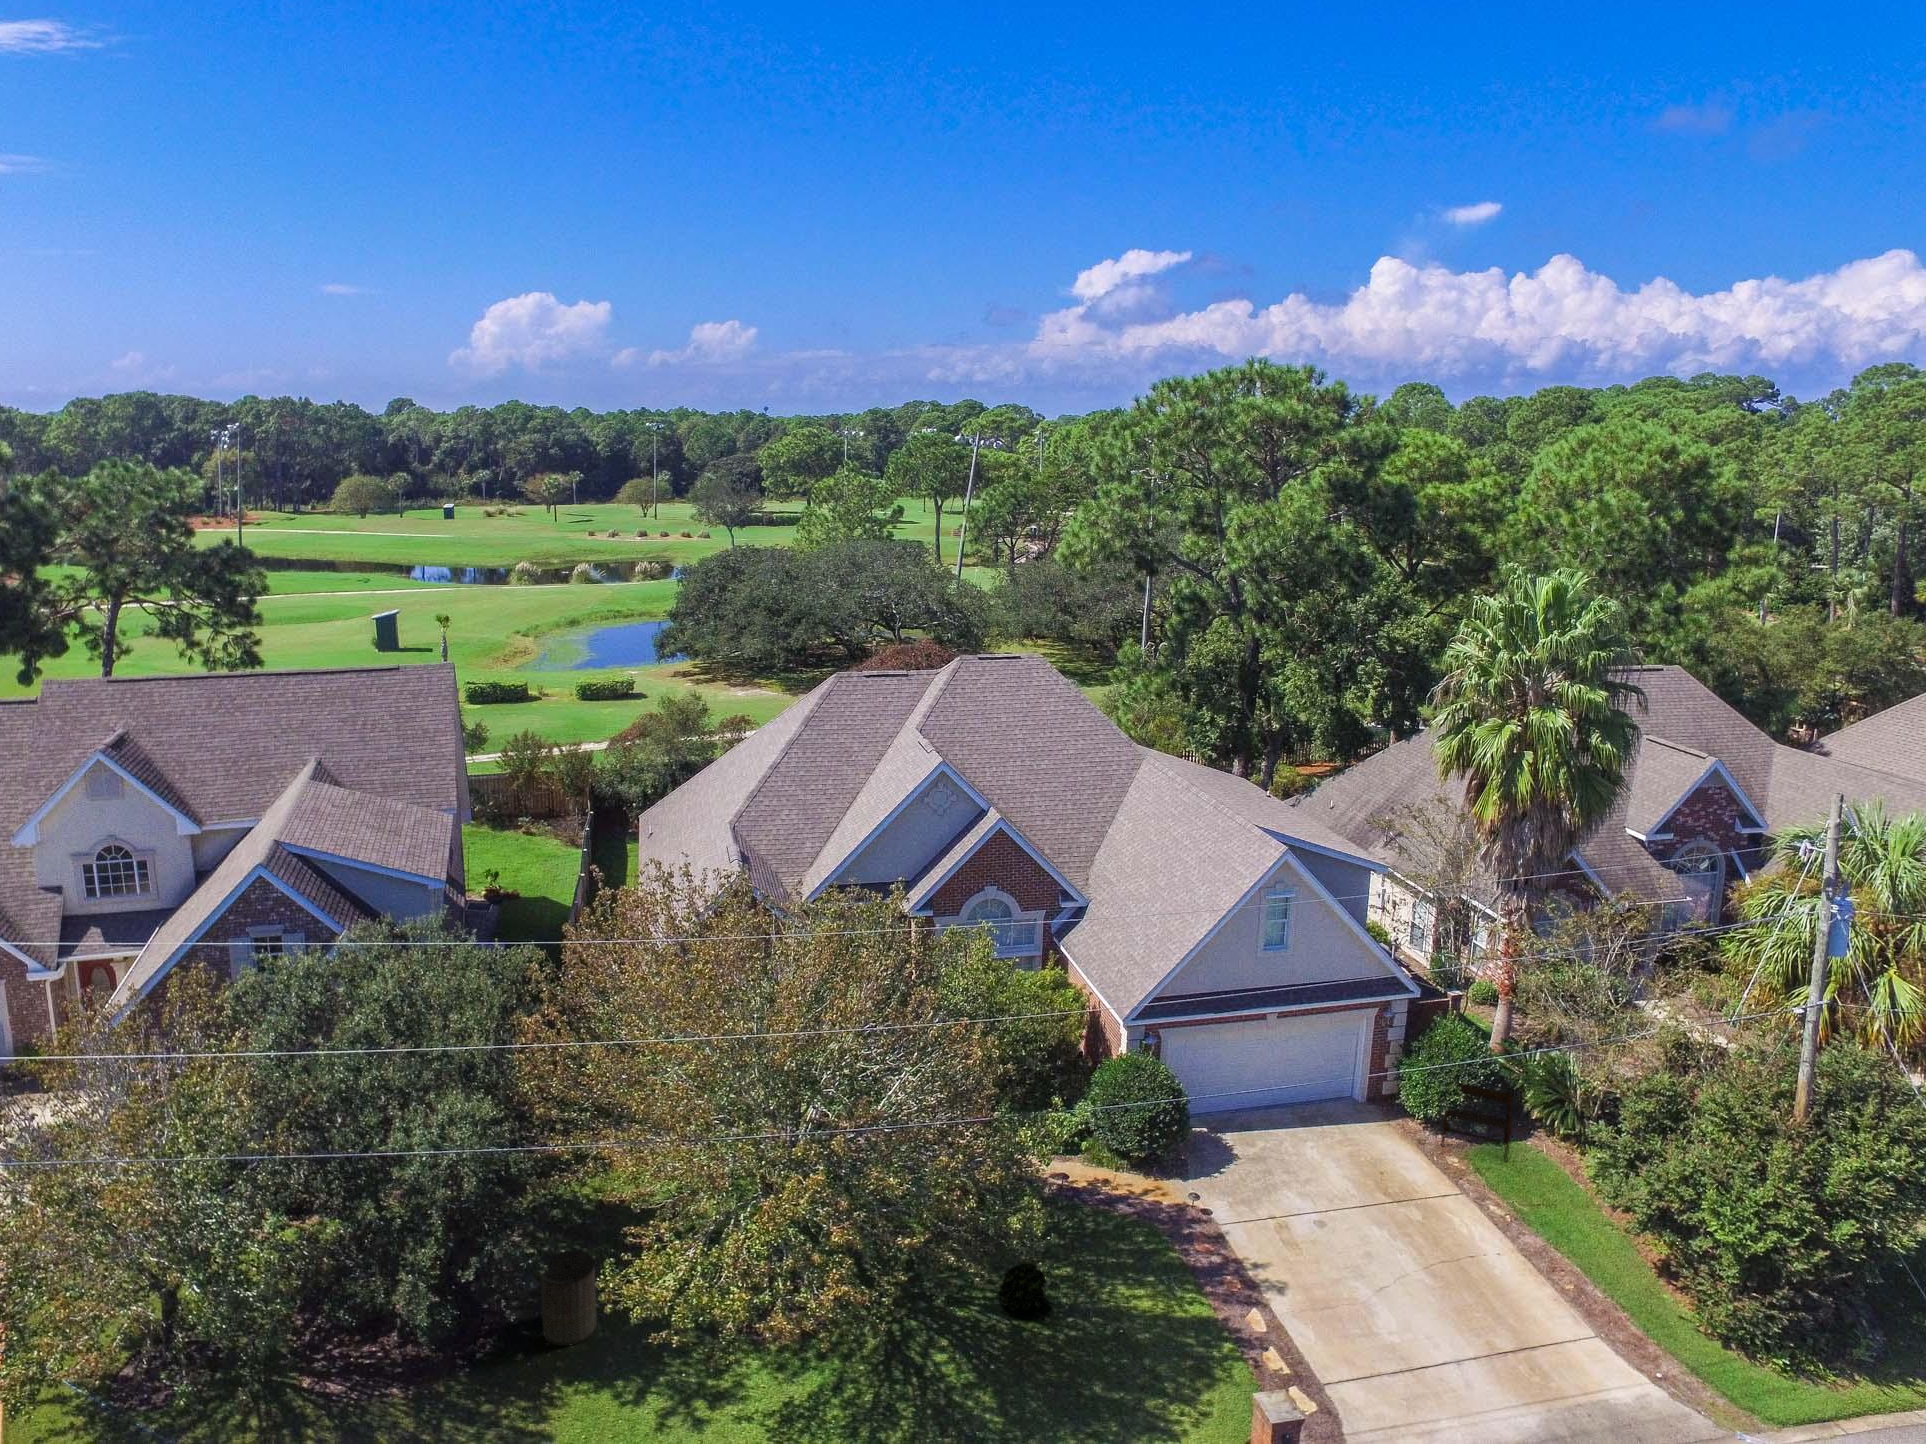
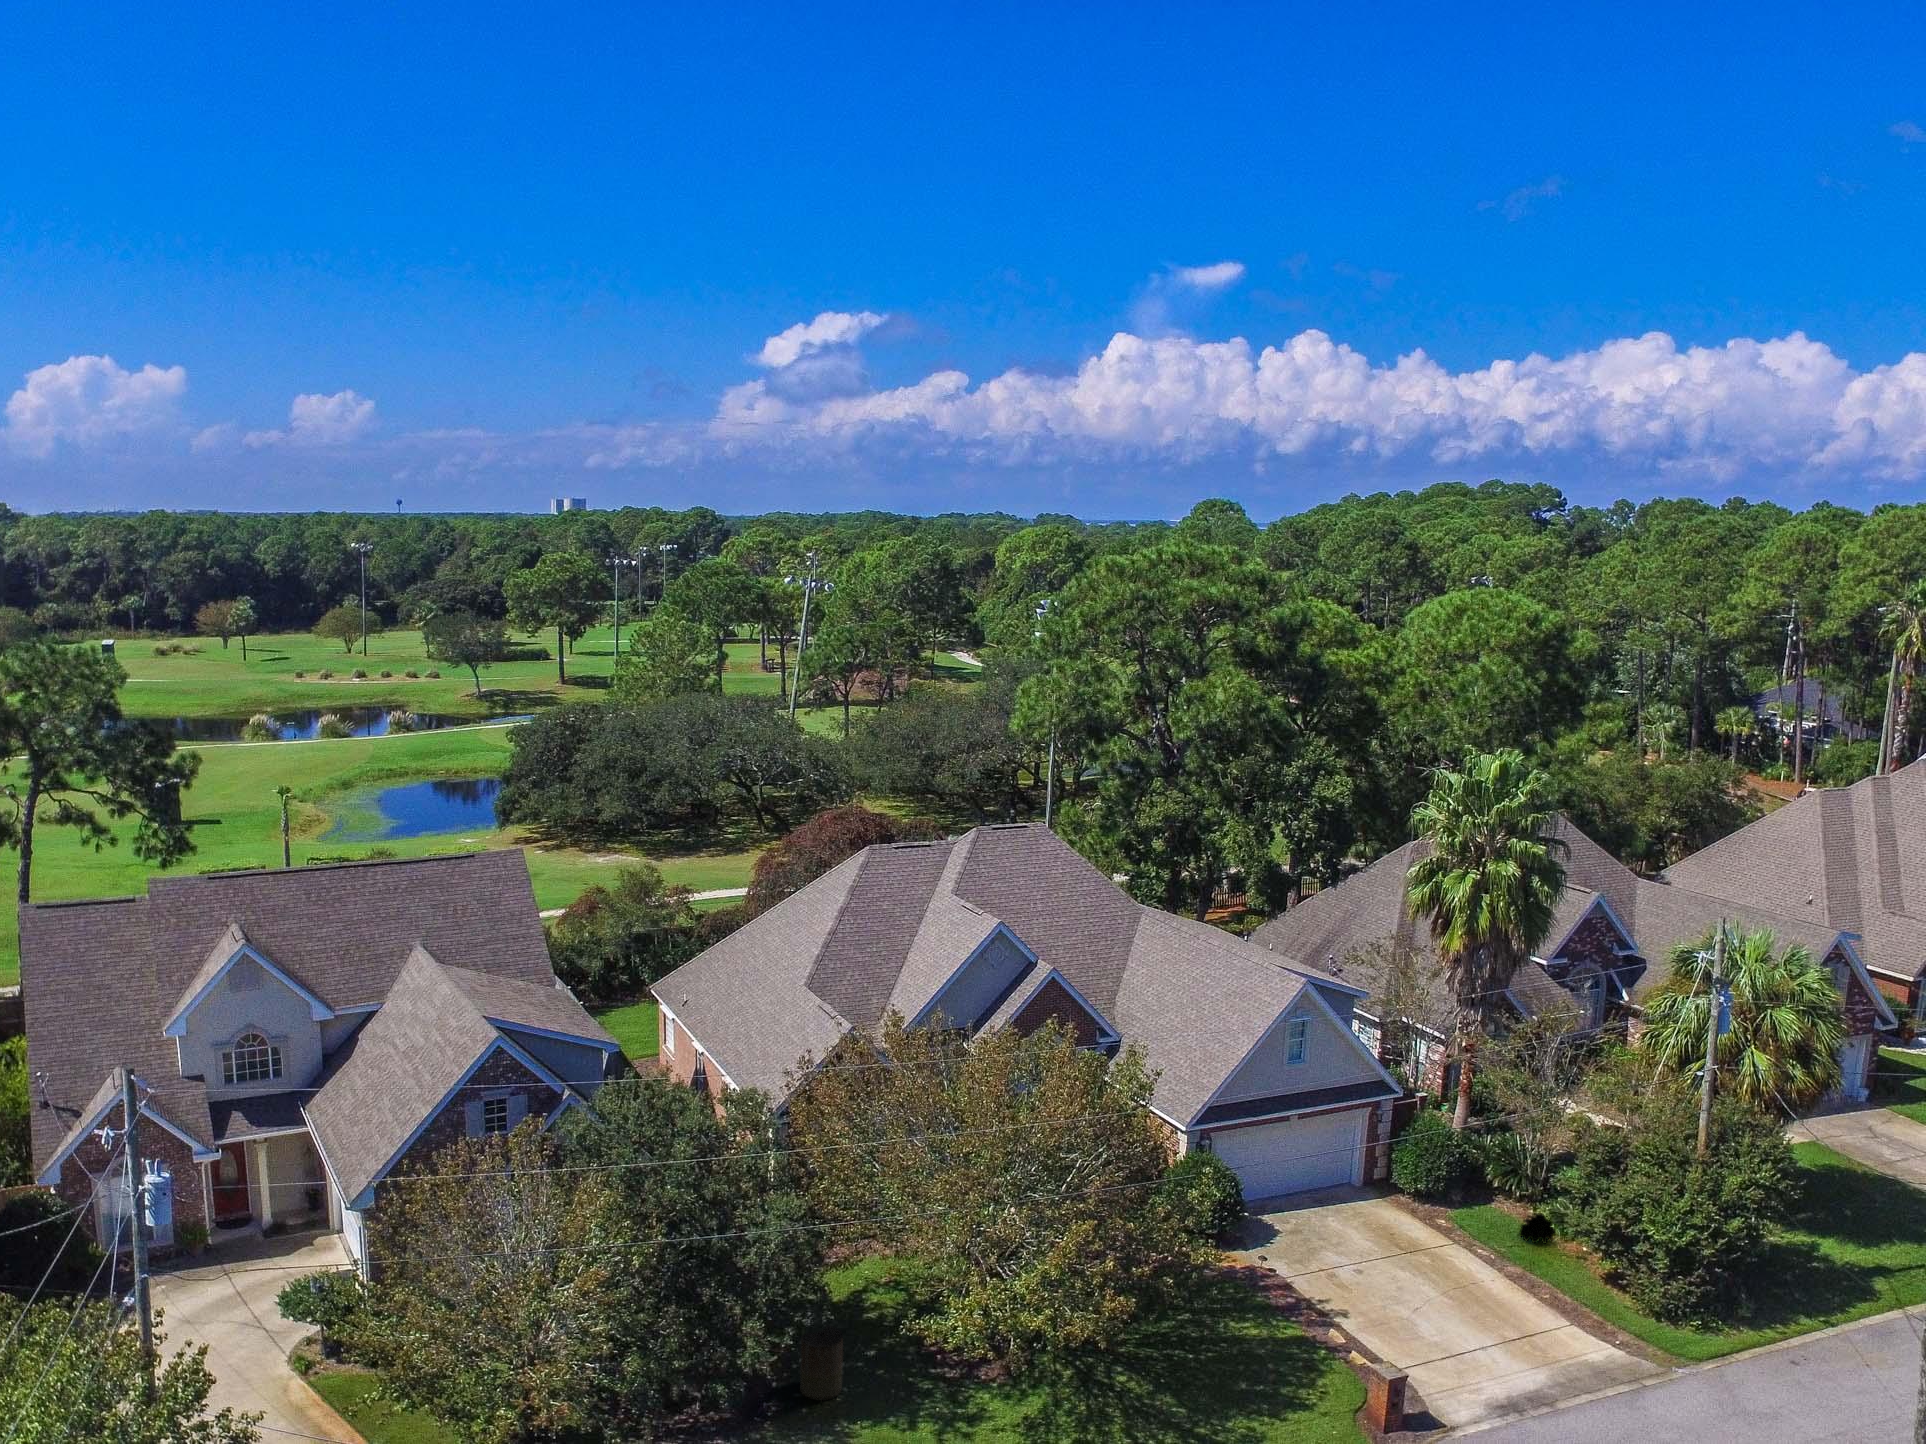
bench: present [1442,1083,1512,1161] -> none [1432,1159,1486,1219]
potted plant: present [999,1262,1047,1311] -> present [1520,1213,1556,1243]

